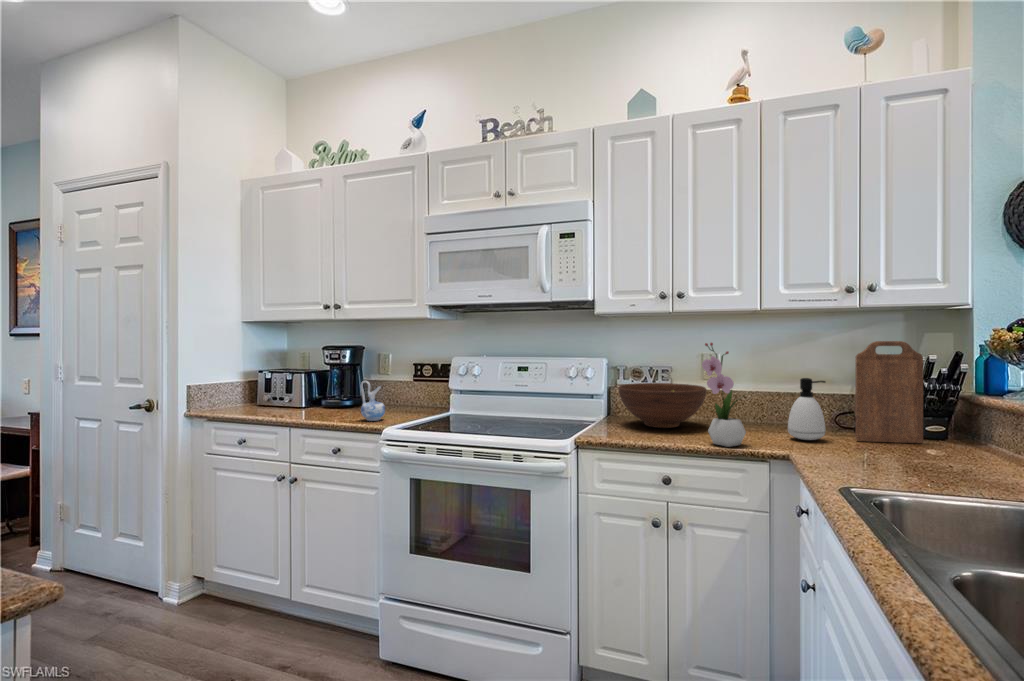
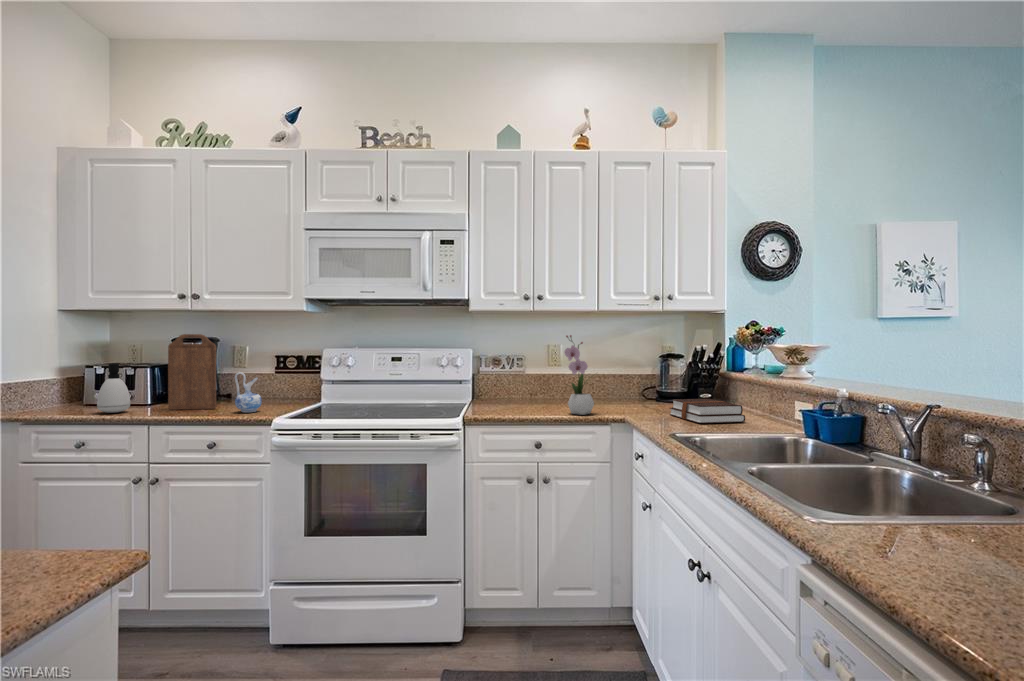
cutting board: present [855,341,923,443] -> present [168,334,216,410]
soap dispenser: present [788,378,825,440] -> present [97,363,130,413]
fruit bowl: present [618,383,707,428] -> none [488,370,558,405]
hardback book: none [860,433,987,477] -> present [670,399,745,423]

